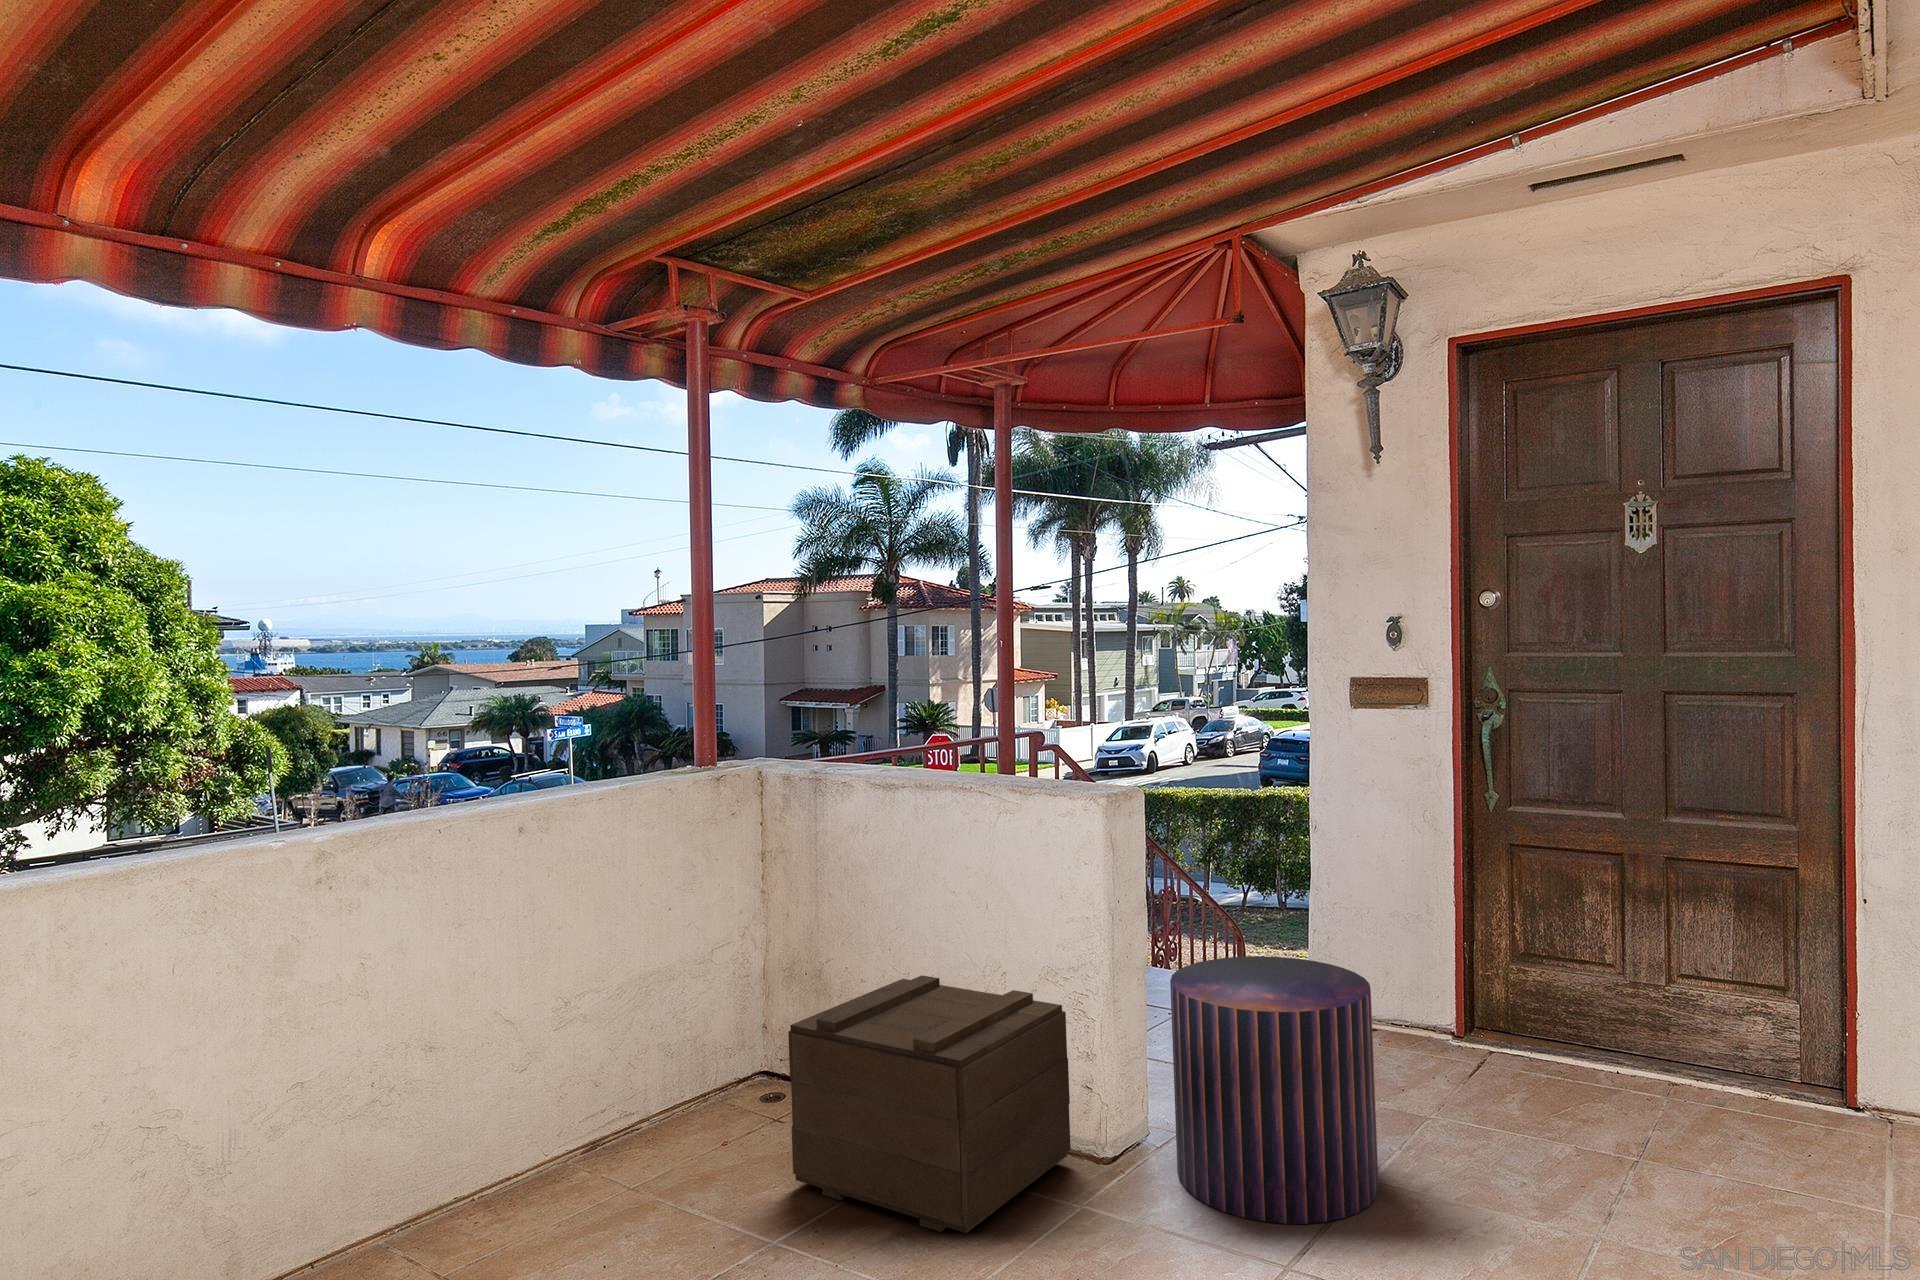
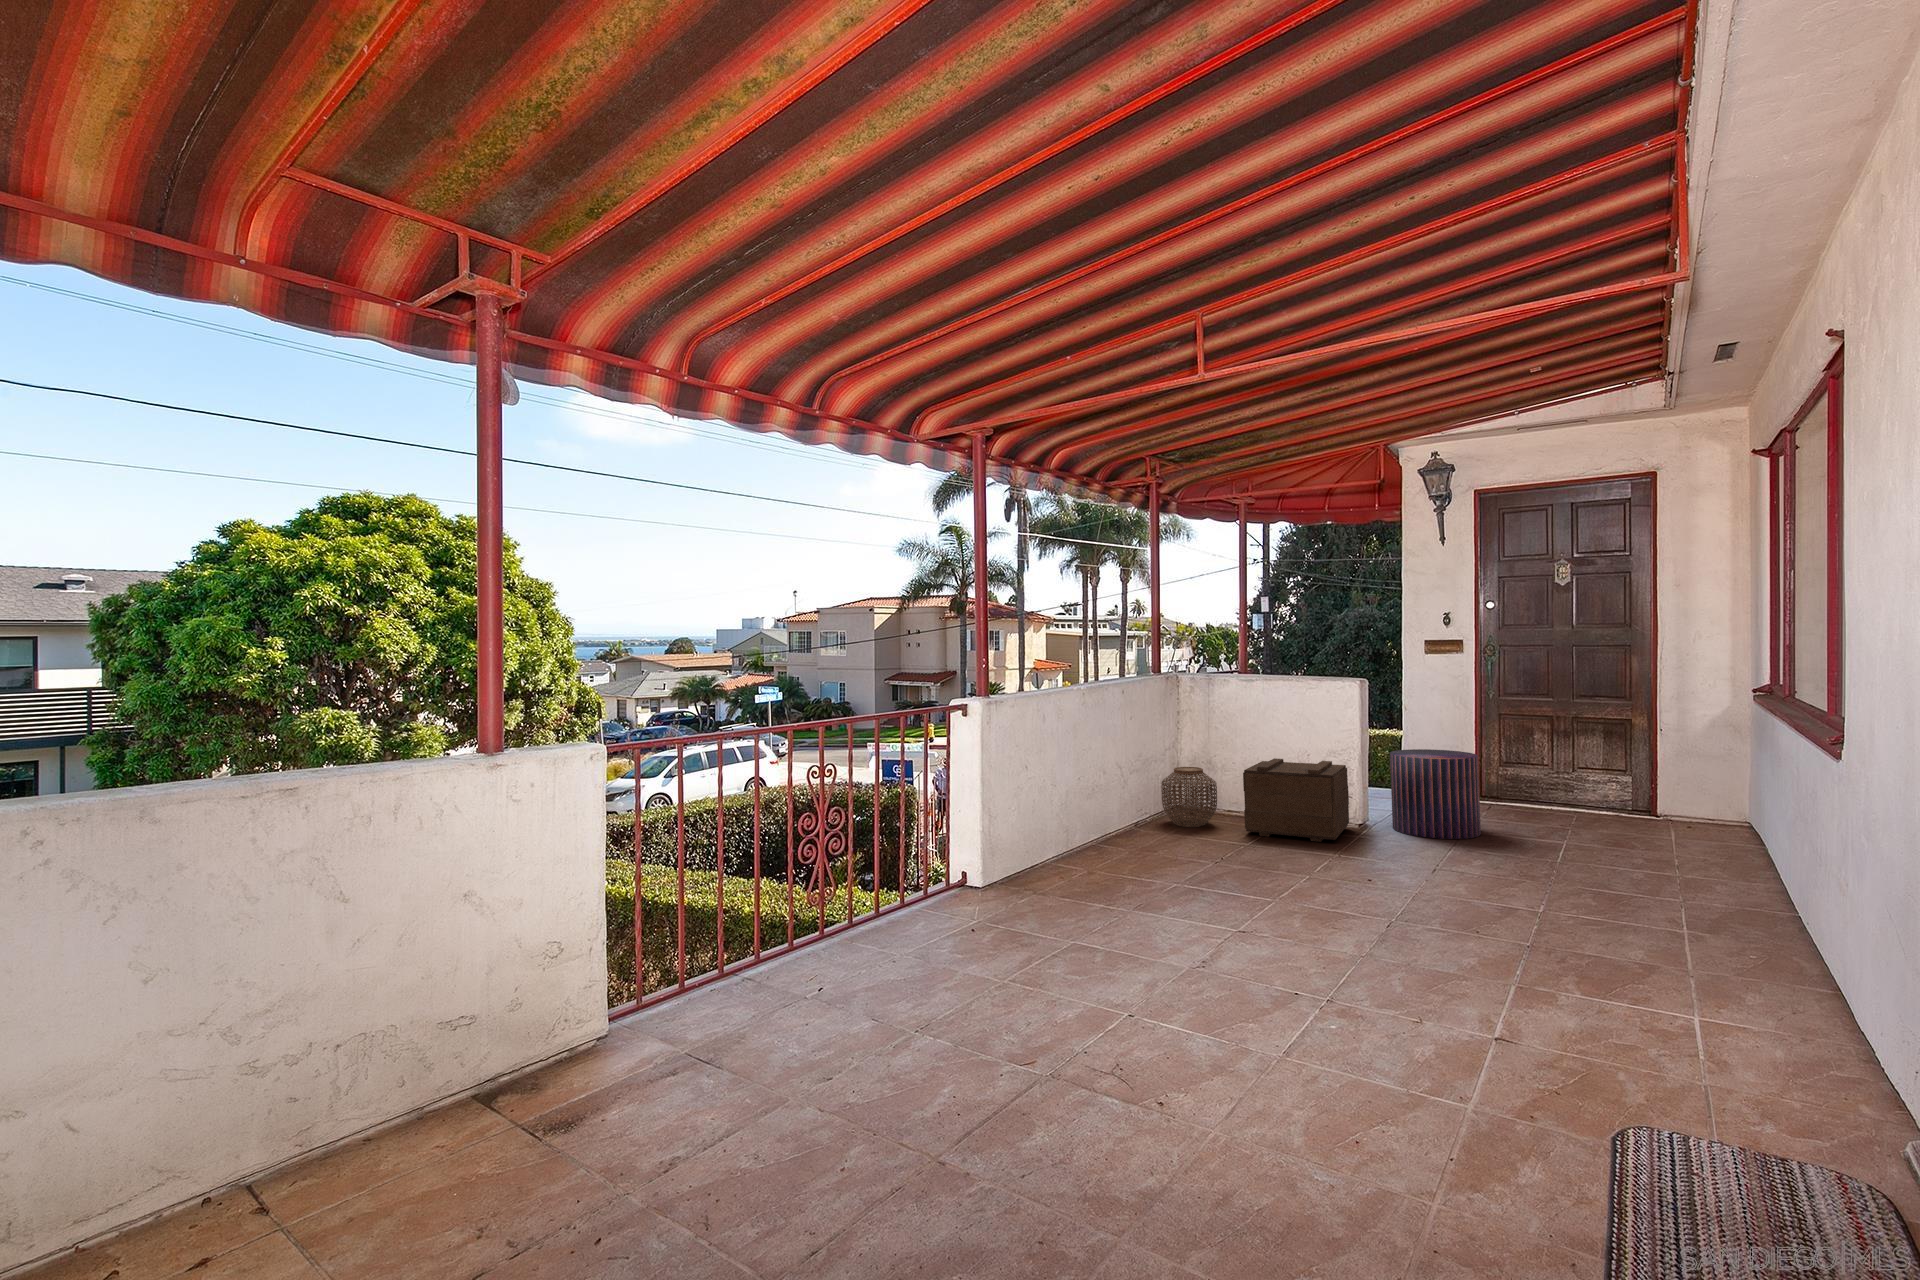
woven basket: none [649,992,782,1150] -> present [1161,767,1217,827]

